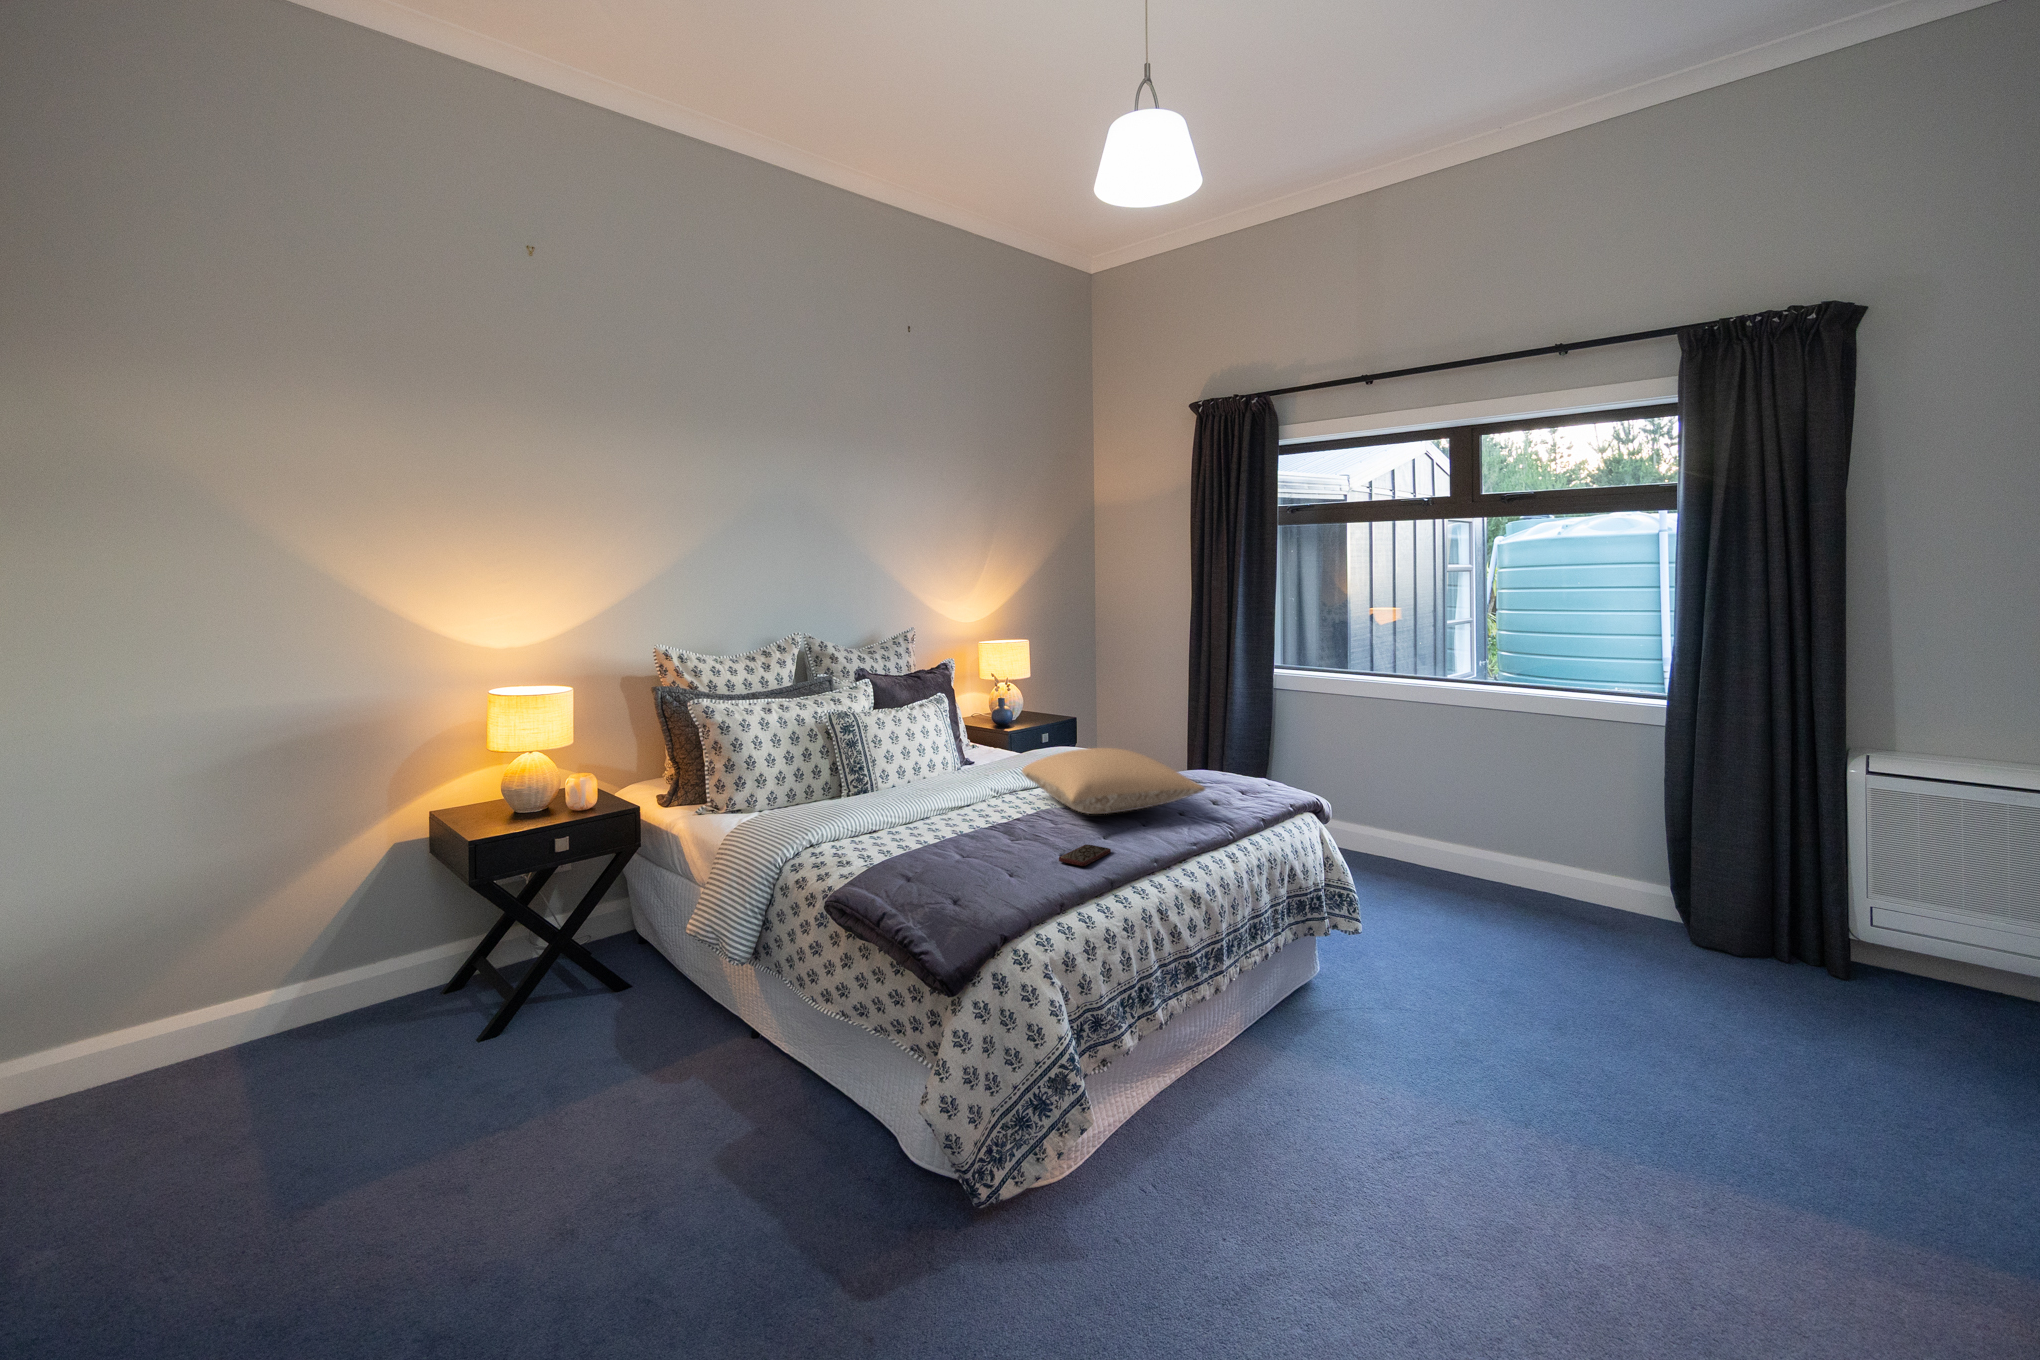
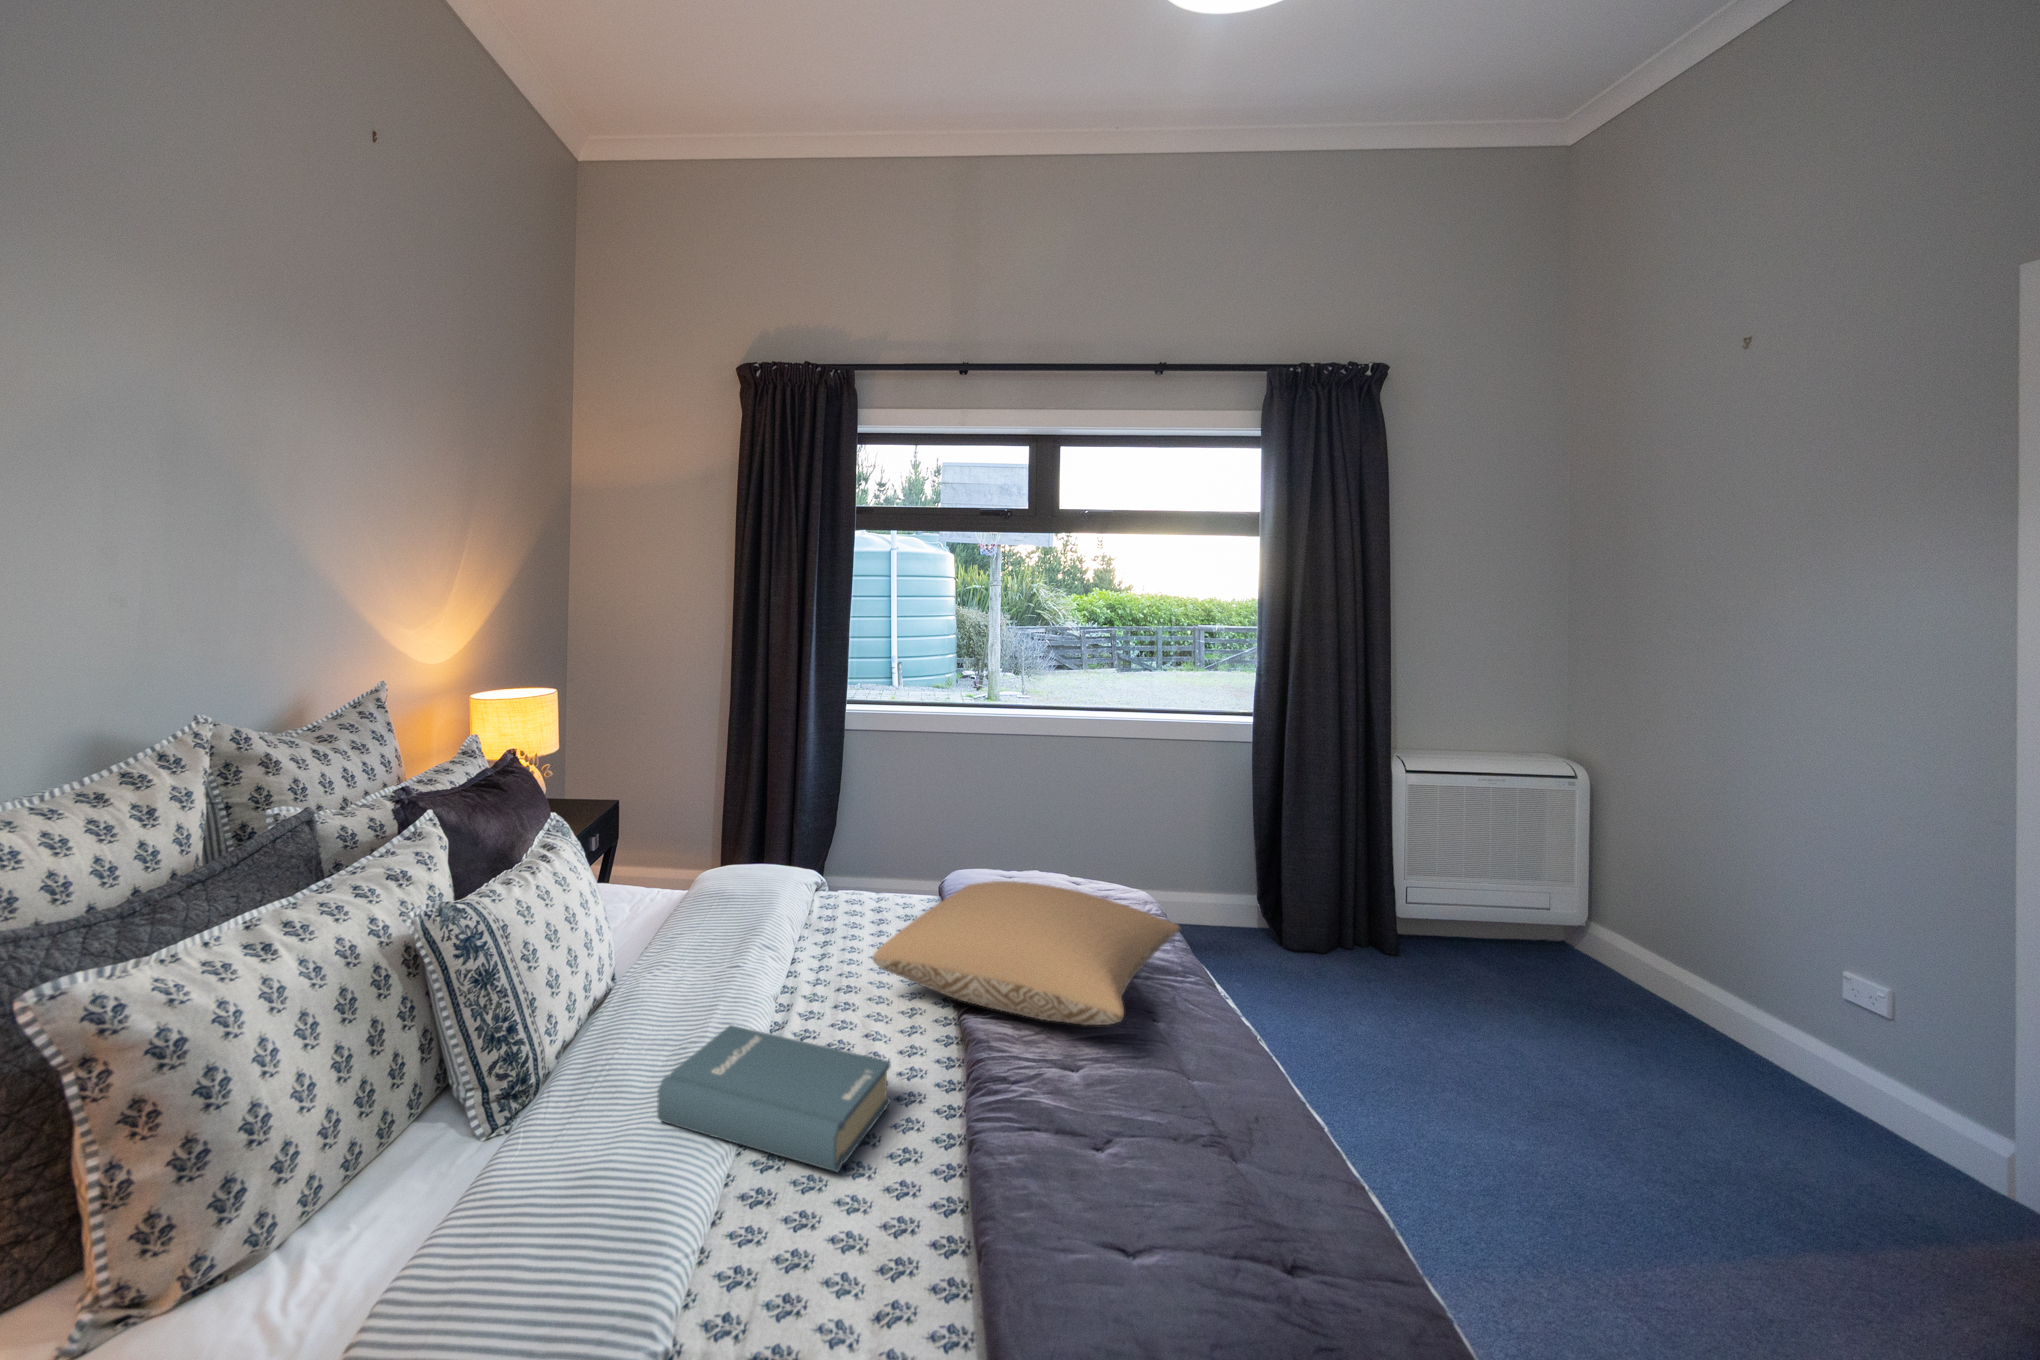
hardback book: none [878,780,963,823] -> present [657,1025,890,1172]
smartphone: present [1059,845,1111,866] -> none [1184,1094,1293,1165]

